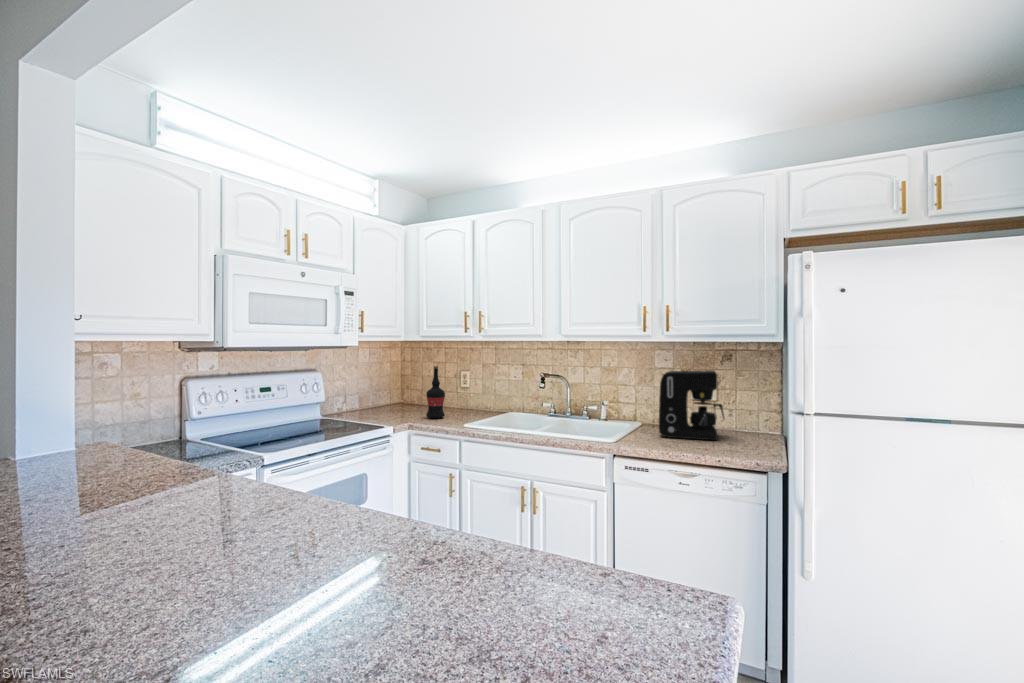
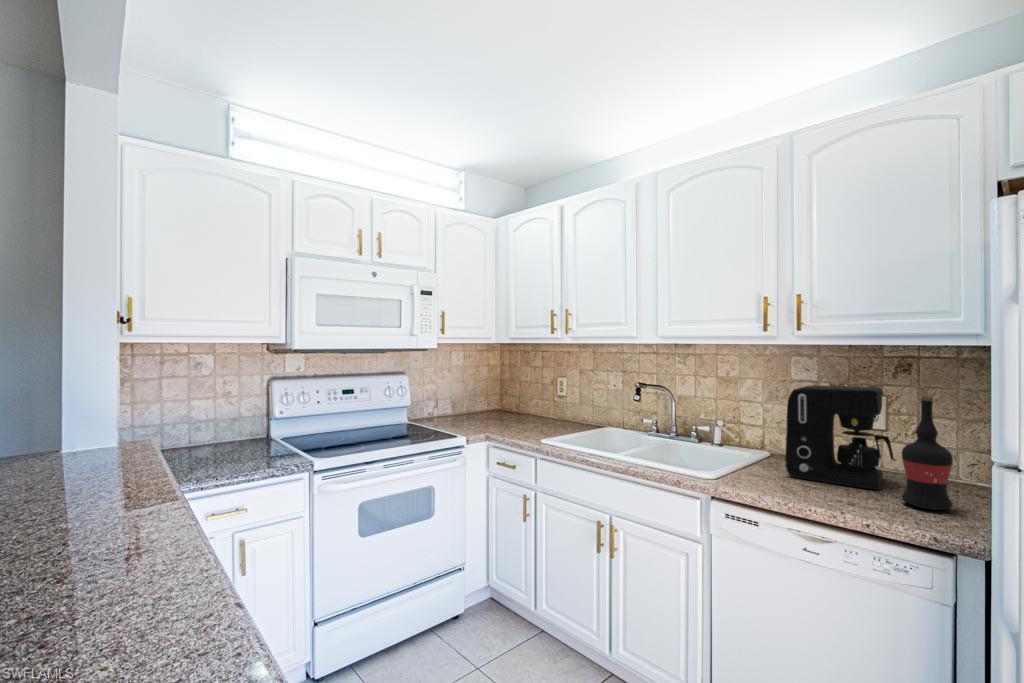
wine bottle: present [426,366,445,418] -> present [902,395,953,510]

